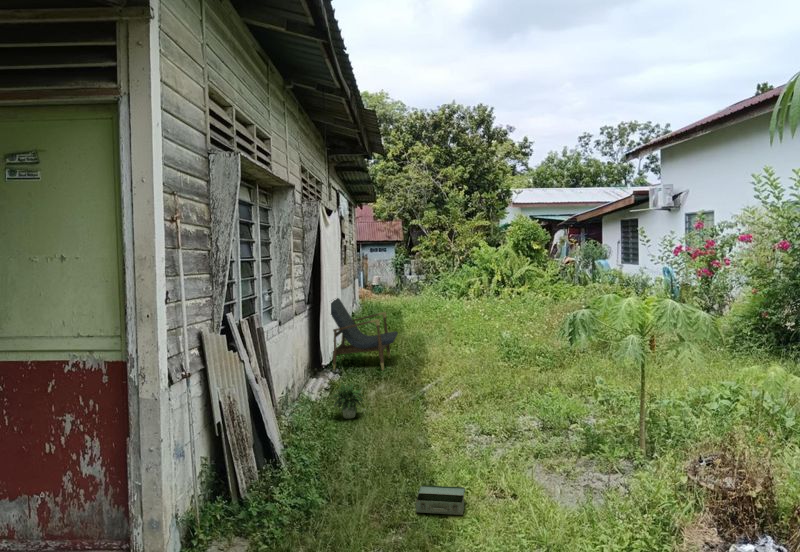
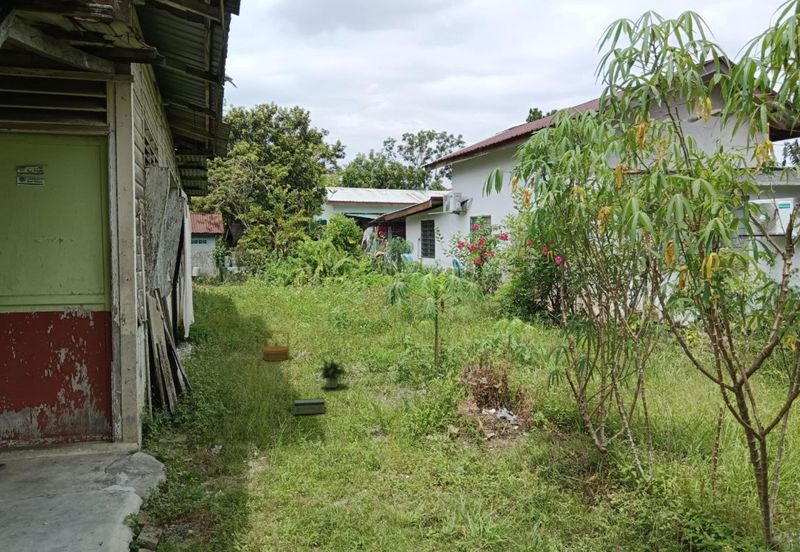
lounge chair: present [331,298,398,370] -> none [186,281,246,341]
basket: none [404,364,438,406] -> present [263,330,289,361]
potted plant: present [333,383,364,418] -> present [319,359,345,388]

